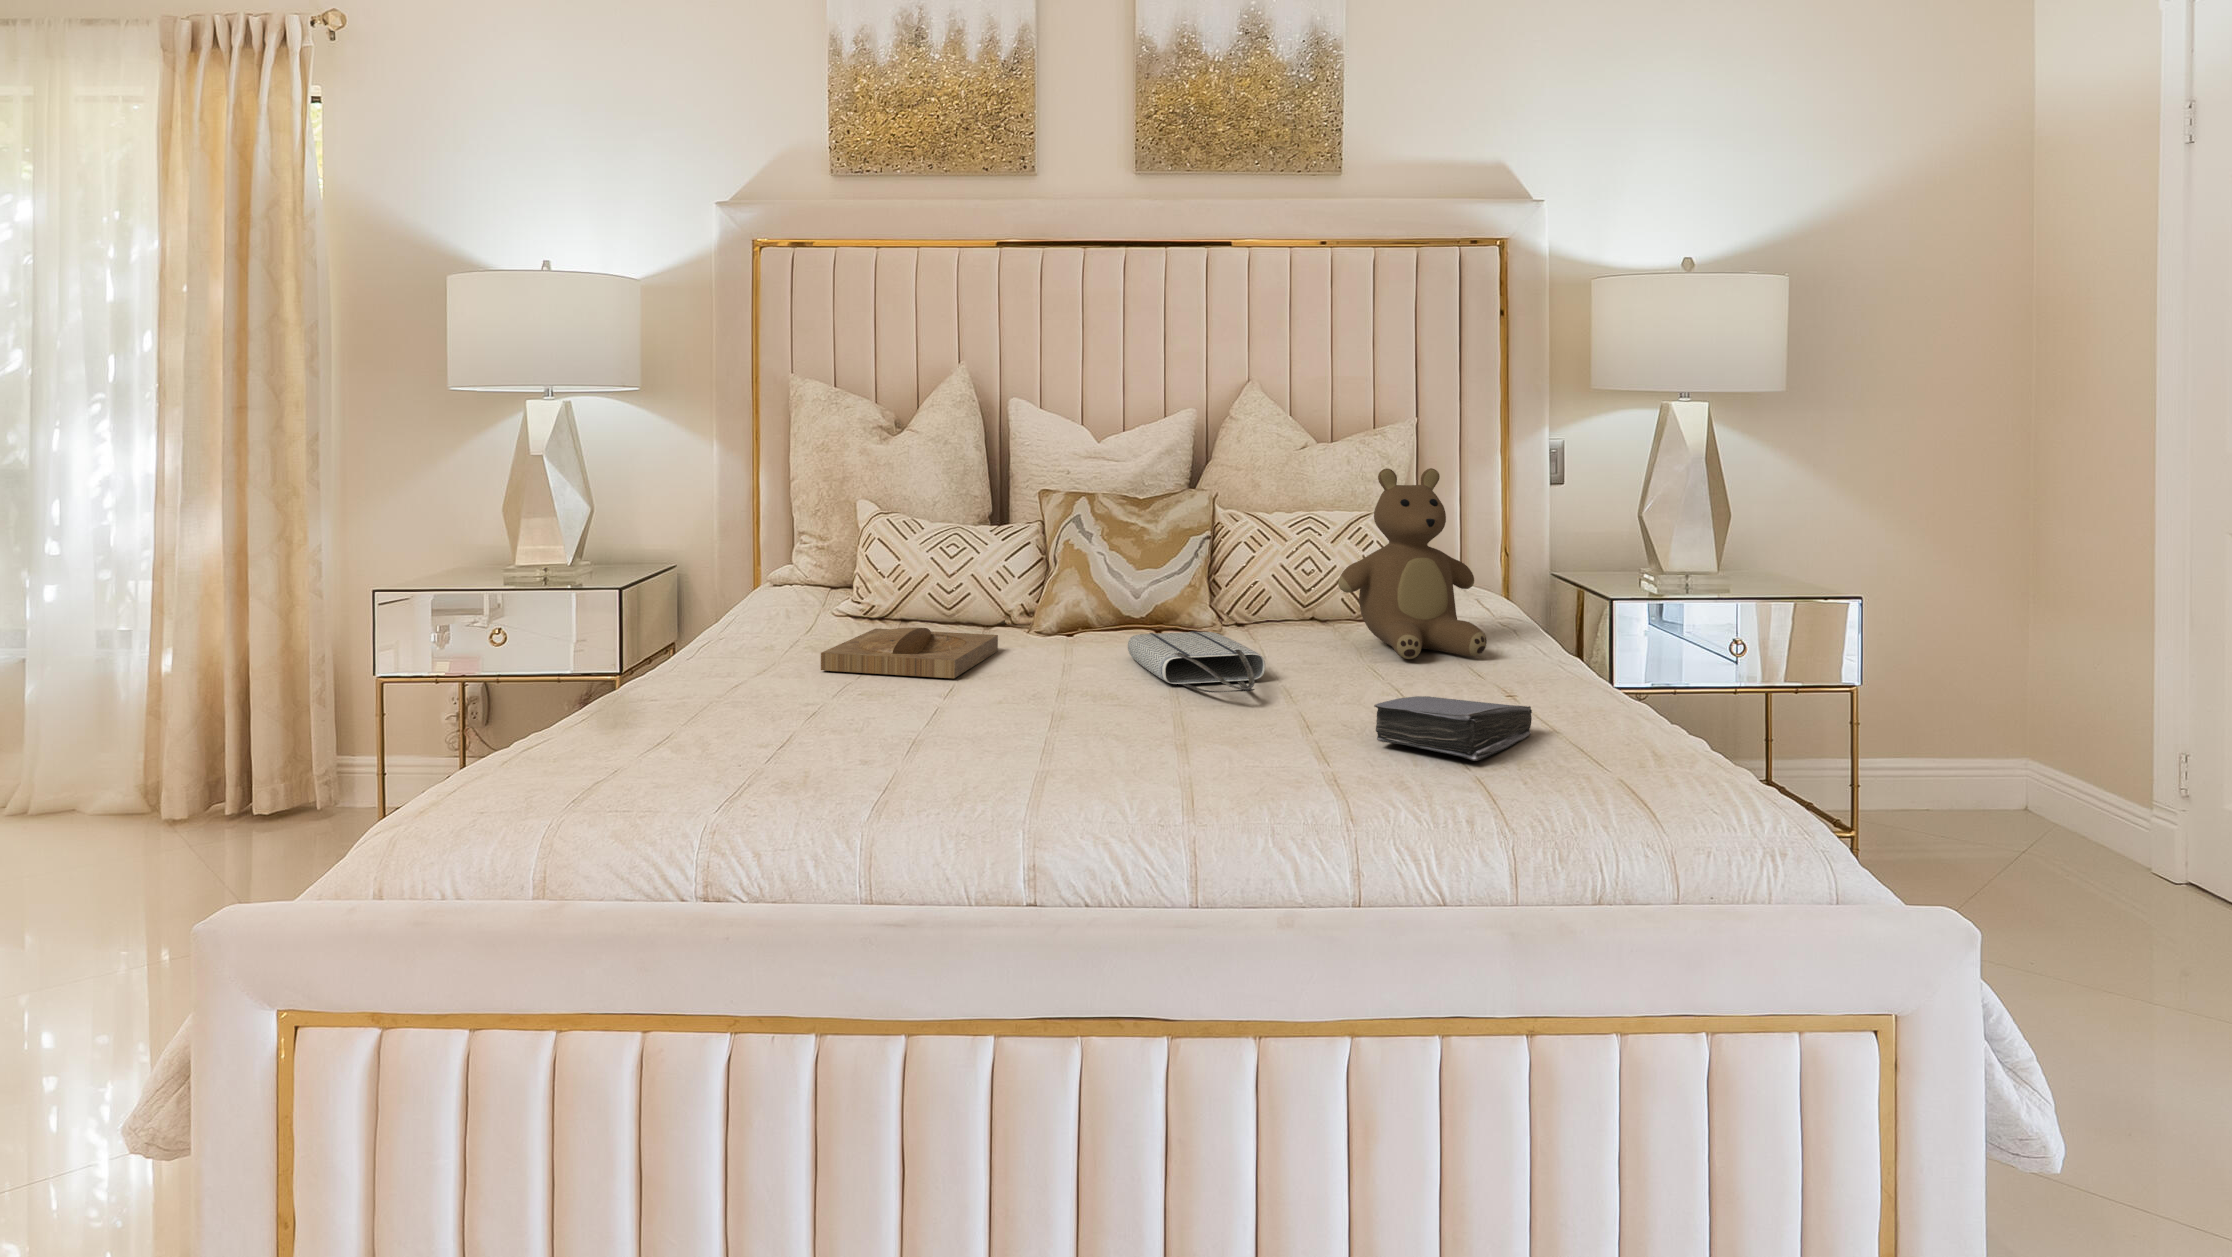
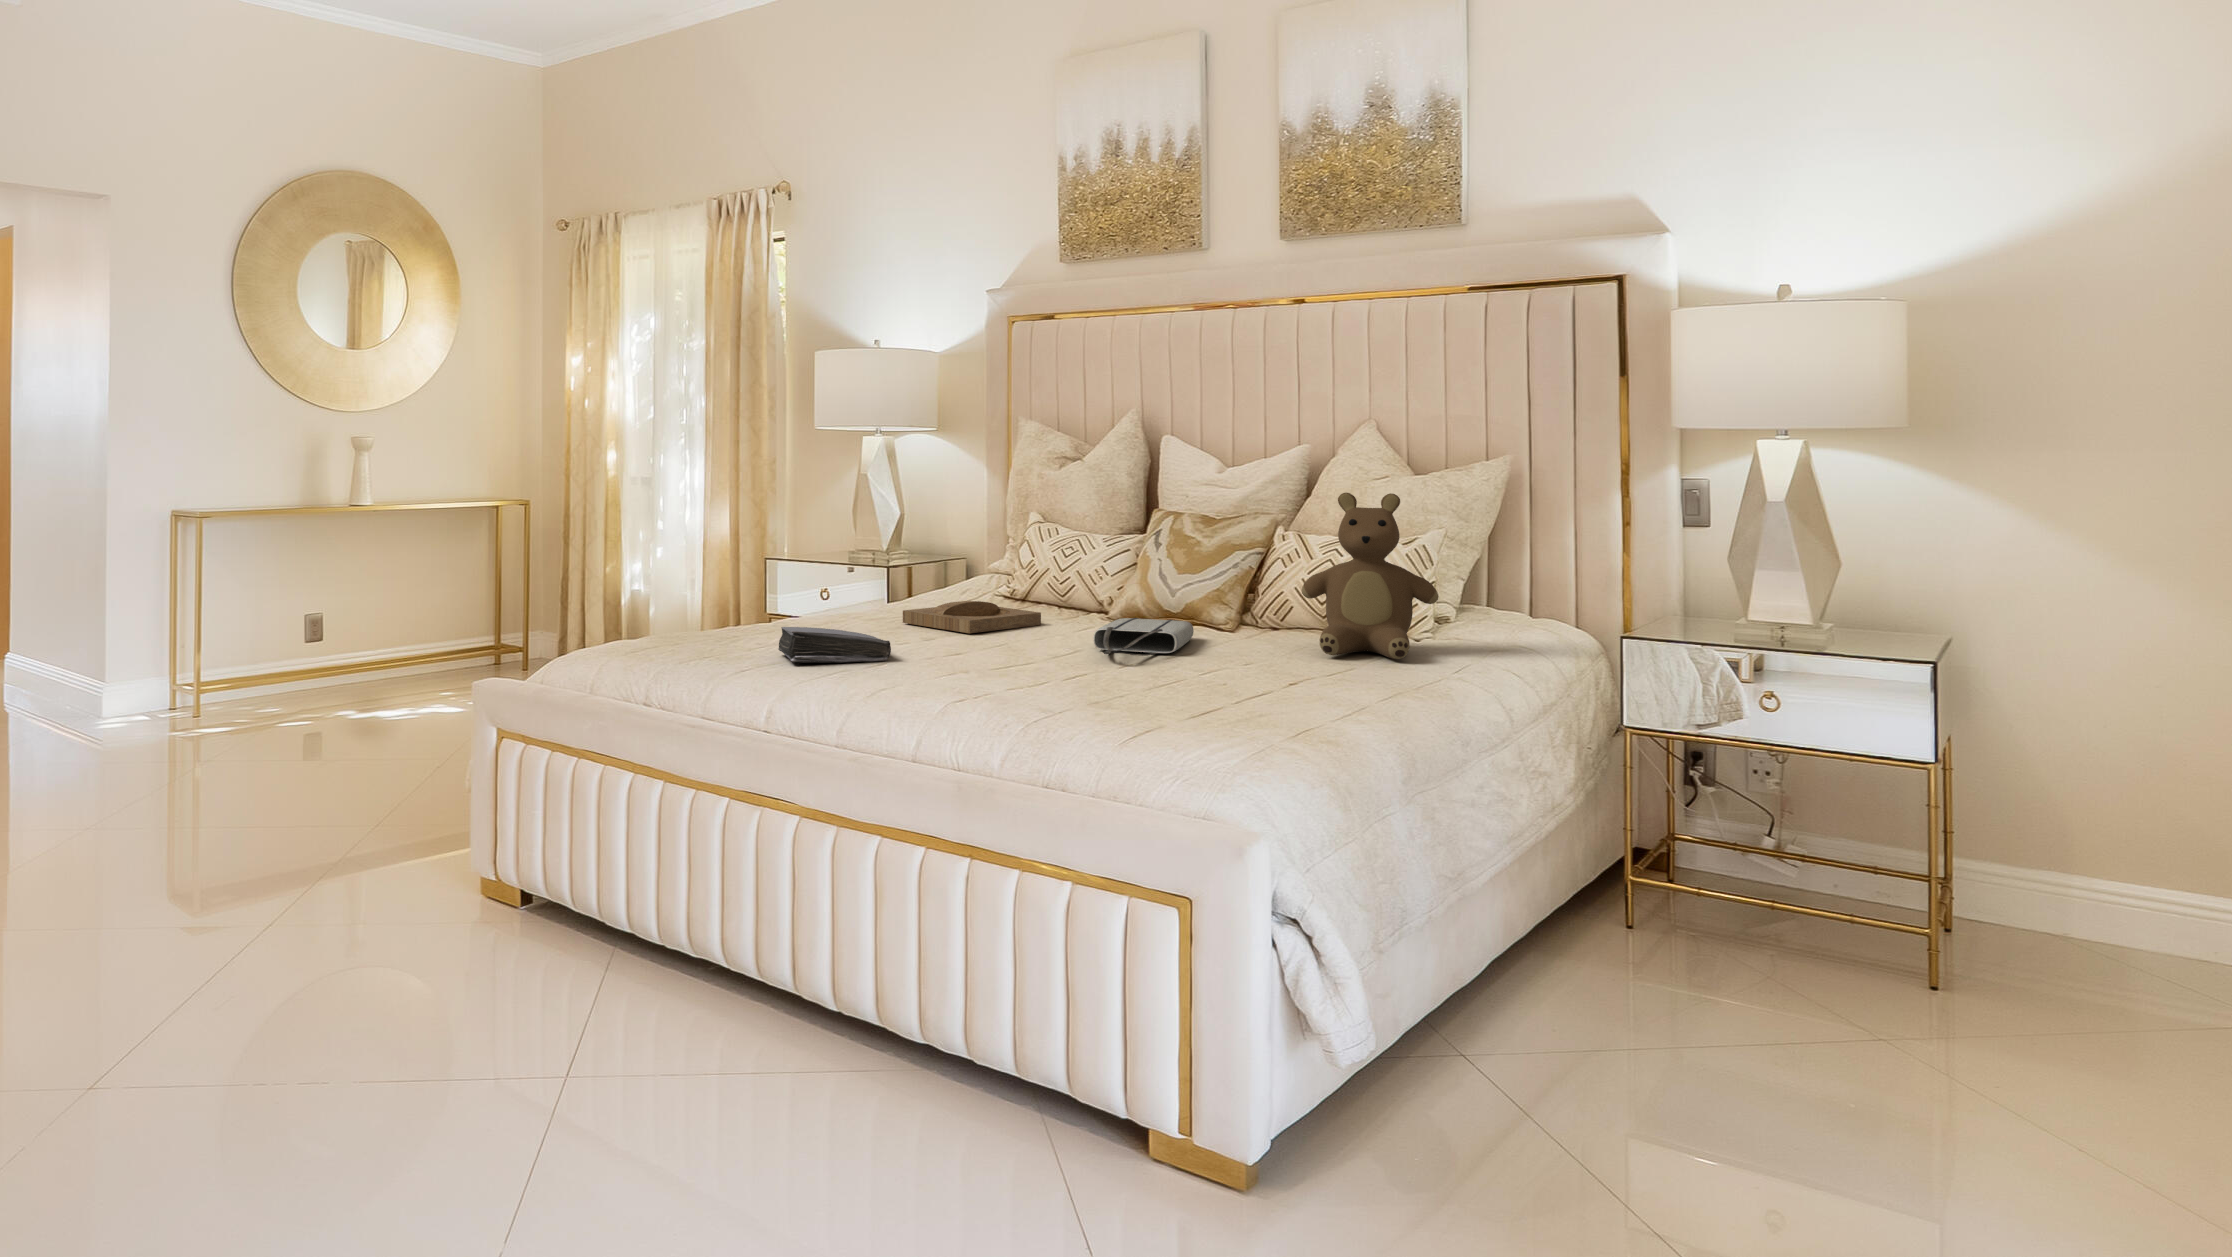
book: present [1374,696,1532,761] -> present [778,627,891,663]

